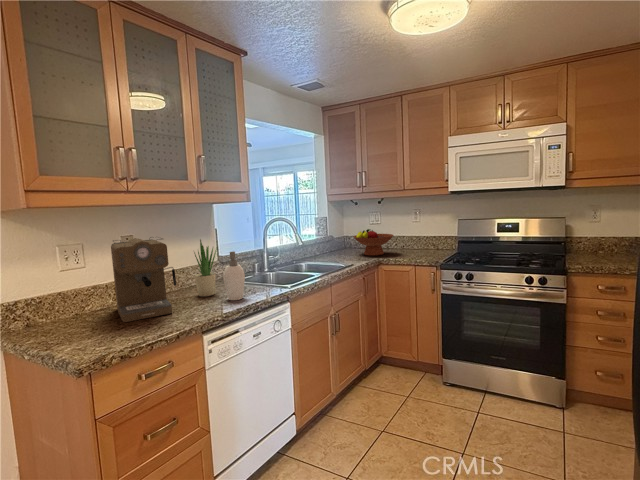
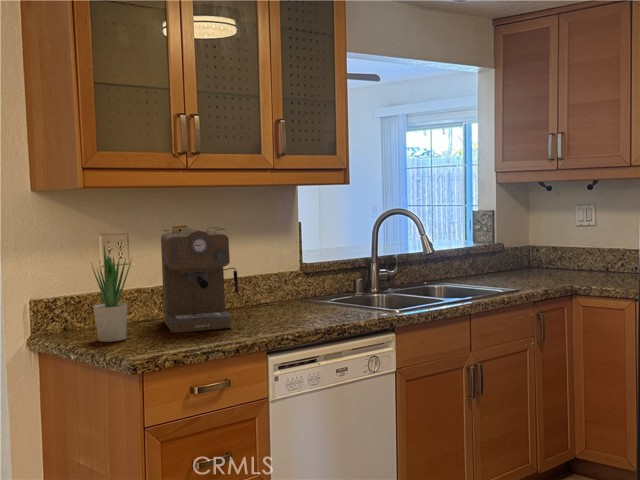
fruit bowl: present [354,229,393,256] -> none [531,234,604,280]
potted plant: present [194,240,217,296] -> present [92,246,131,342]
soap dispenser: present [223,251,247,300] -> none [301,252,334,321]

